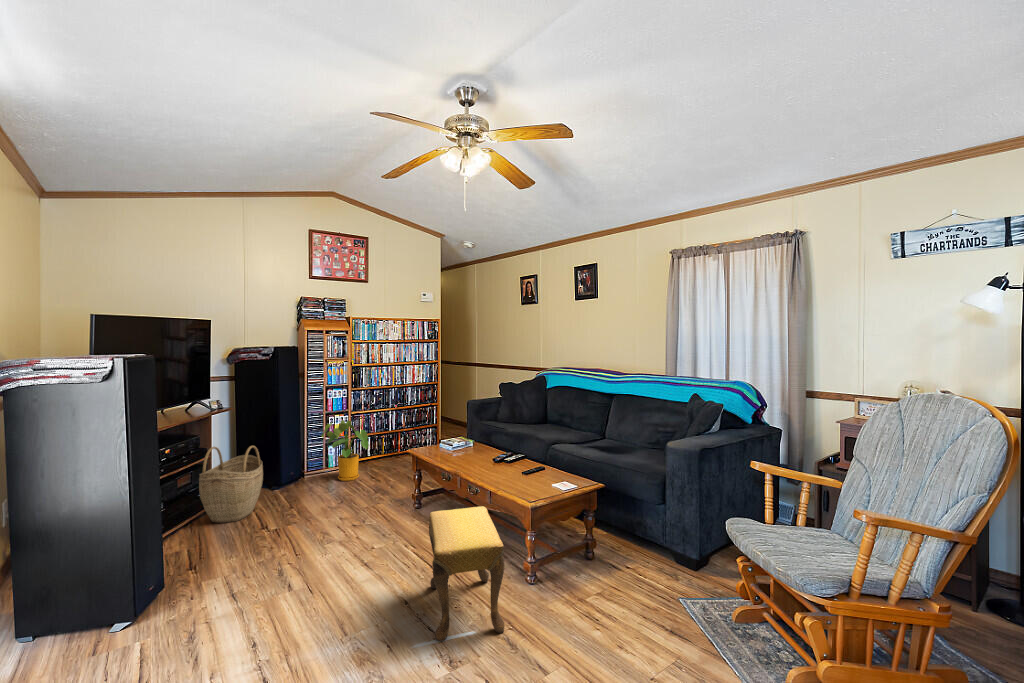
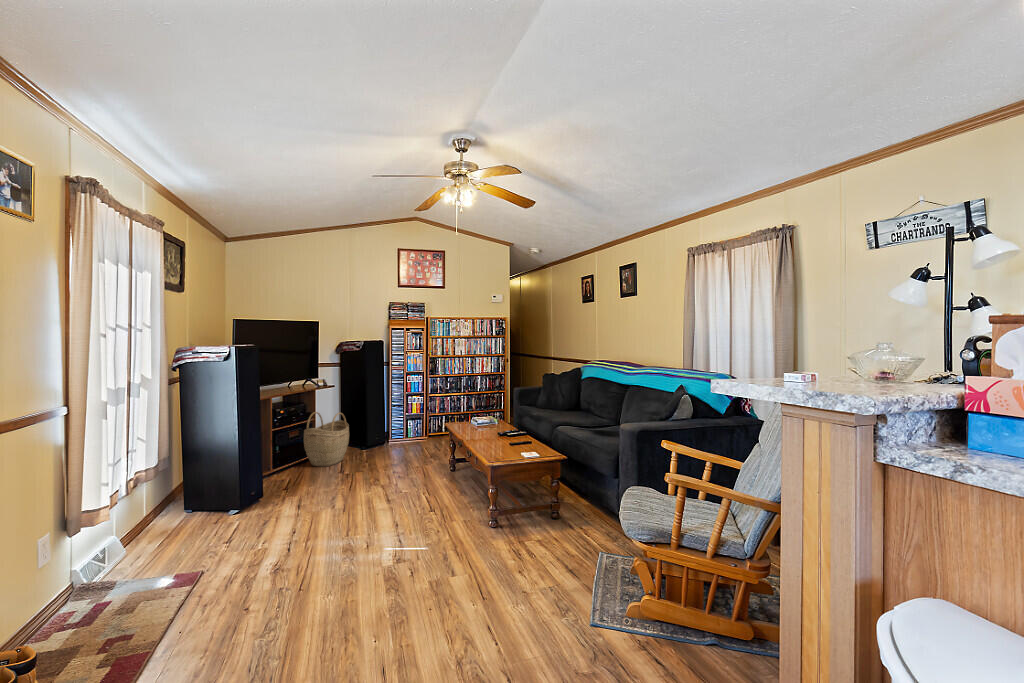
house plant: present [322,420,368,481] -> none [401,400,436,448]
footstool: present [429,506,505,641] -> none [397,462,464,551]

